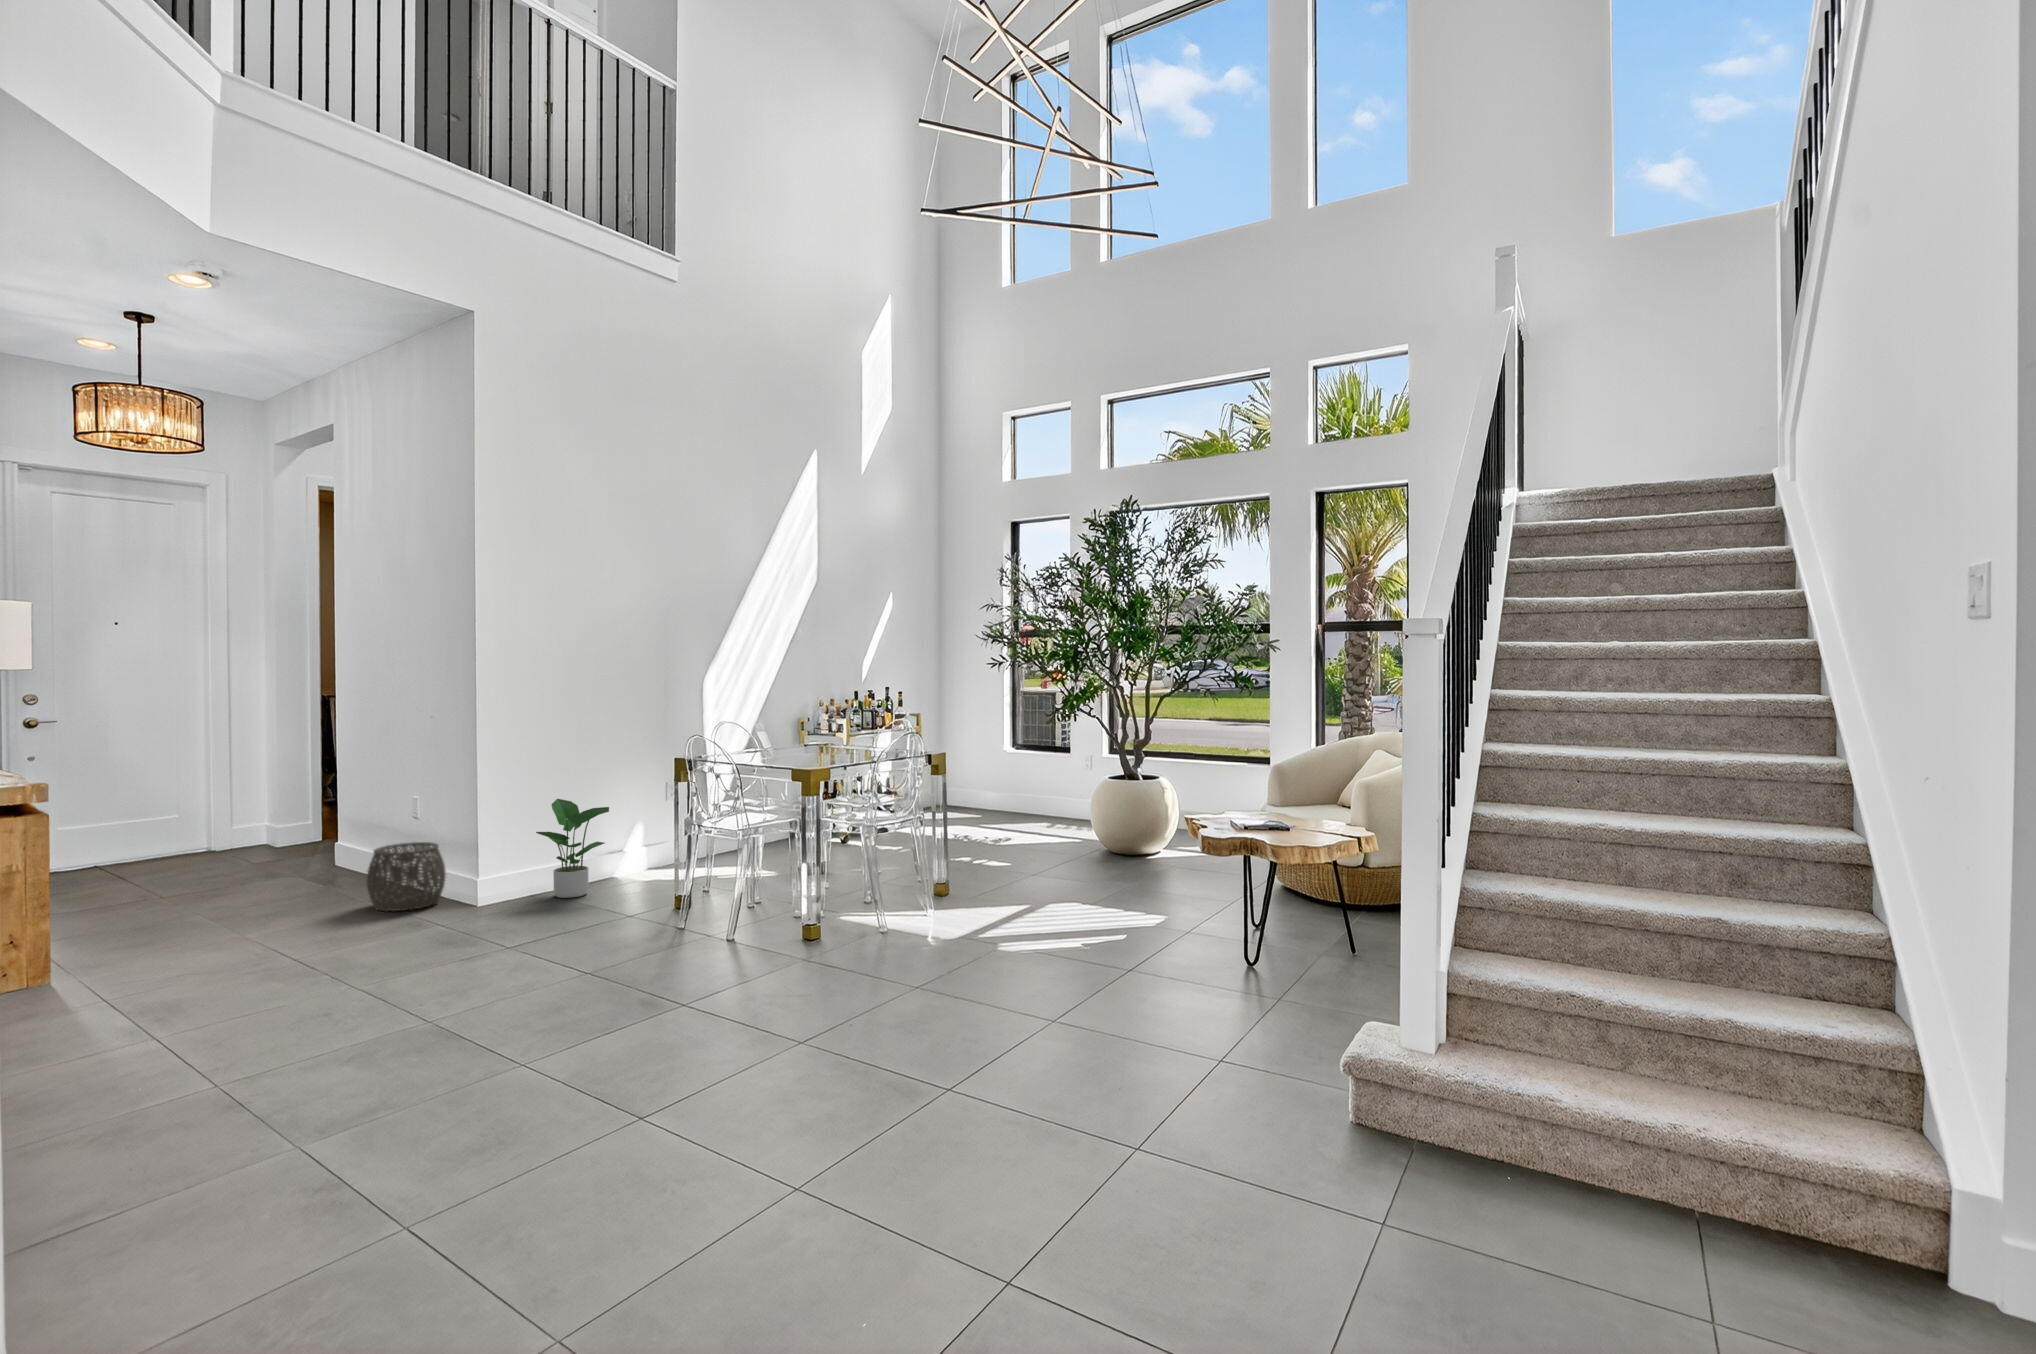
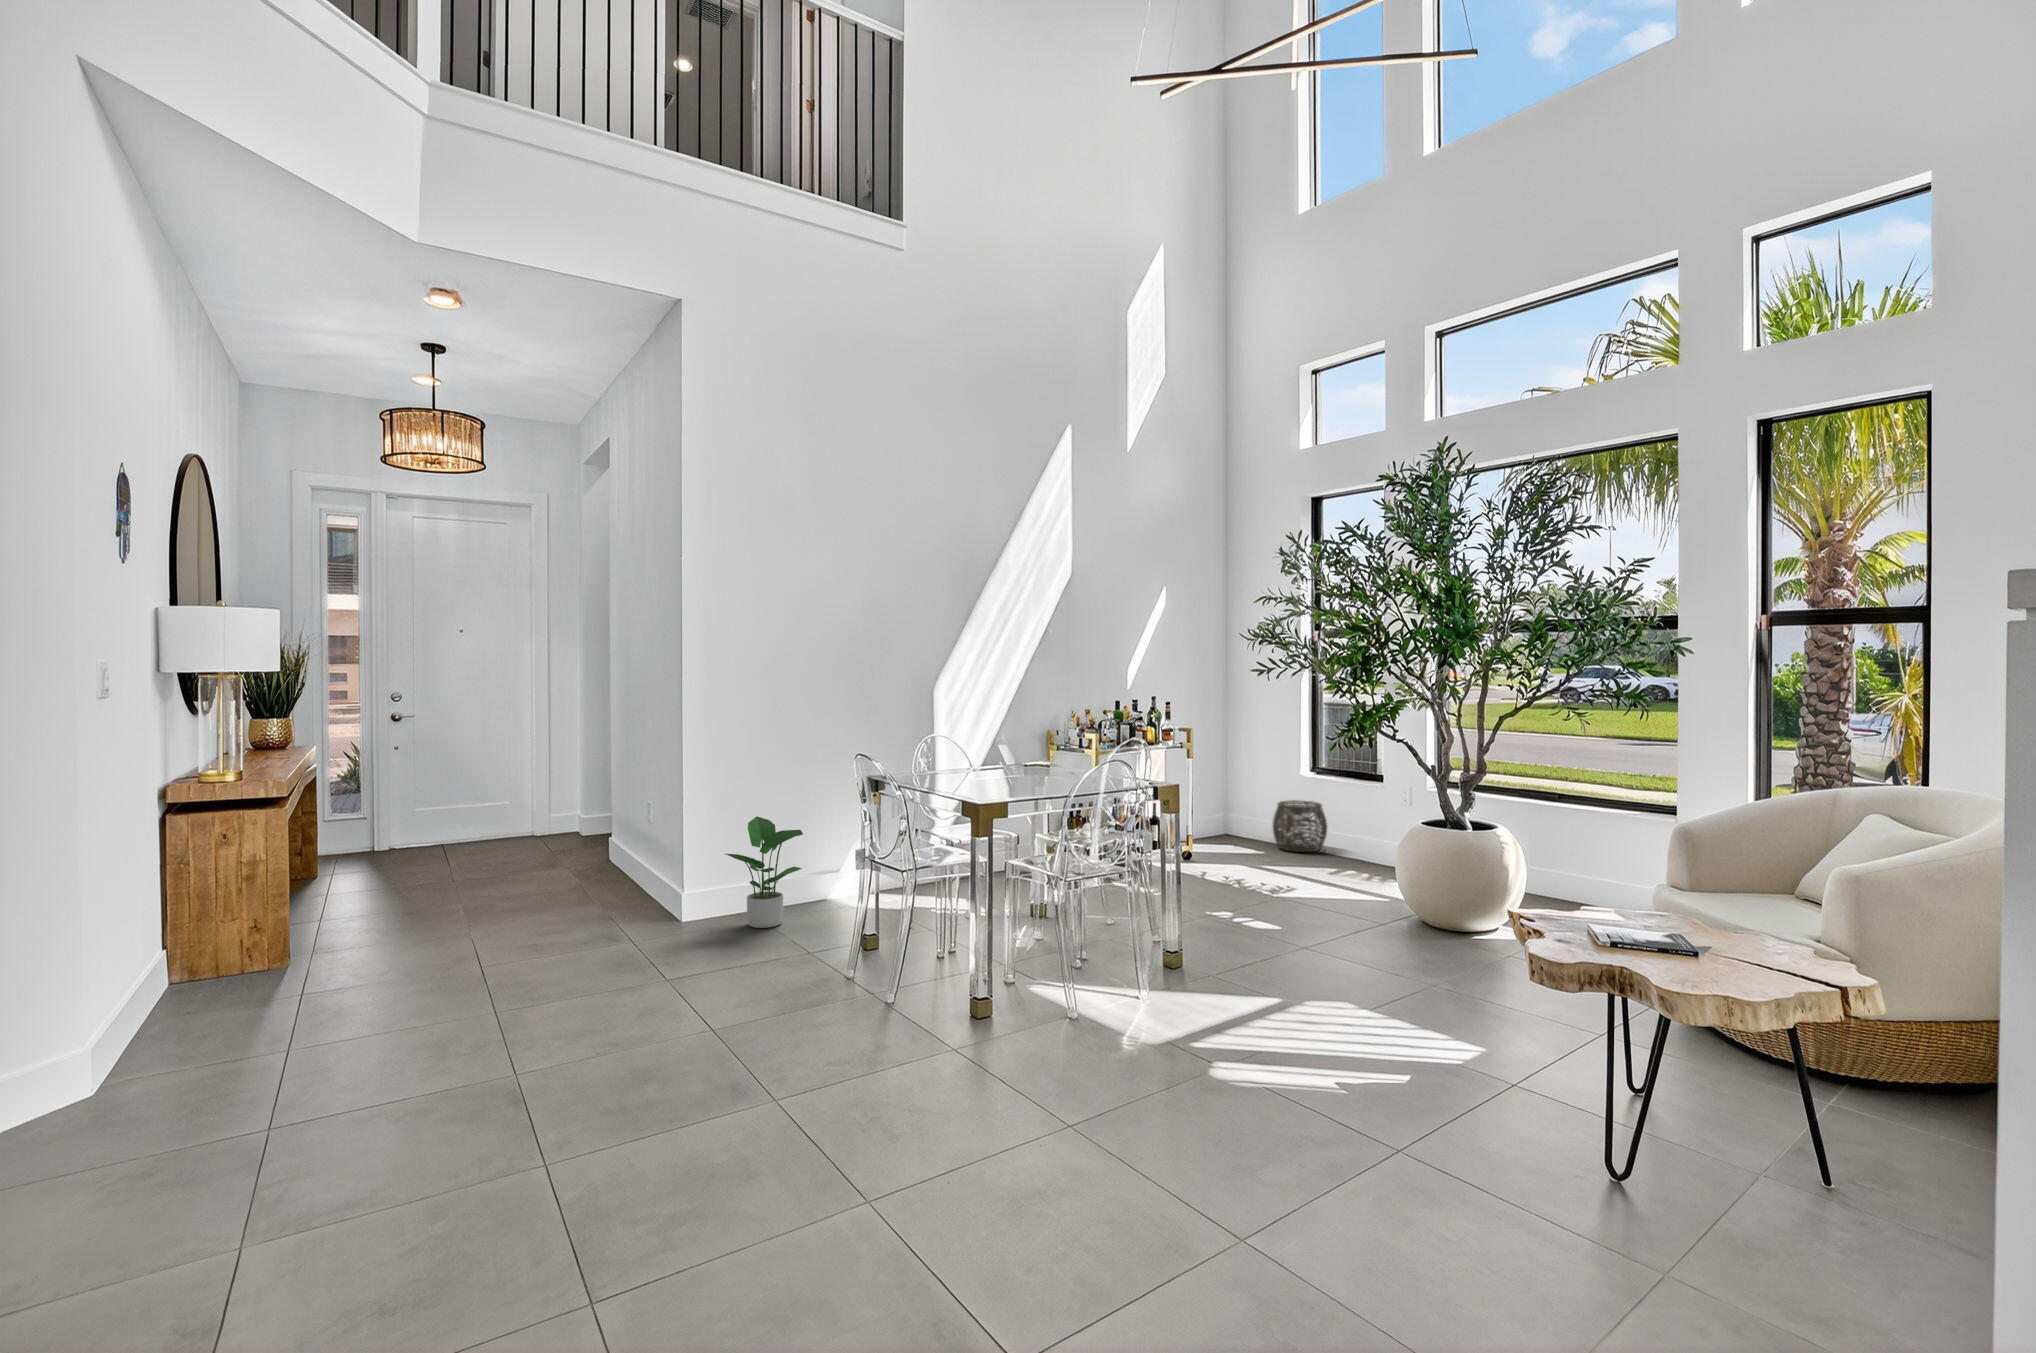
woven basket: present [366,842,446,911] -> present [1273,800,1327,852]

